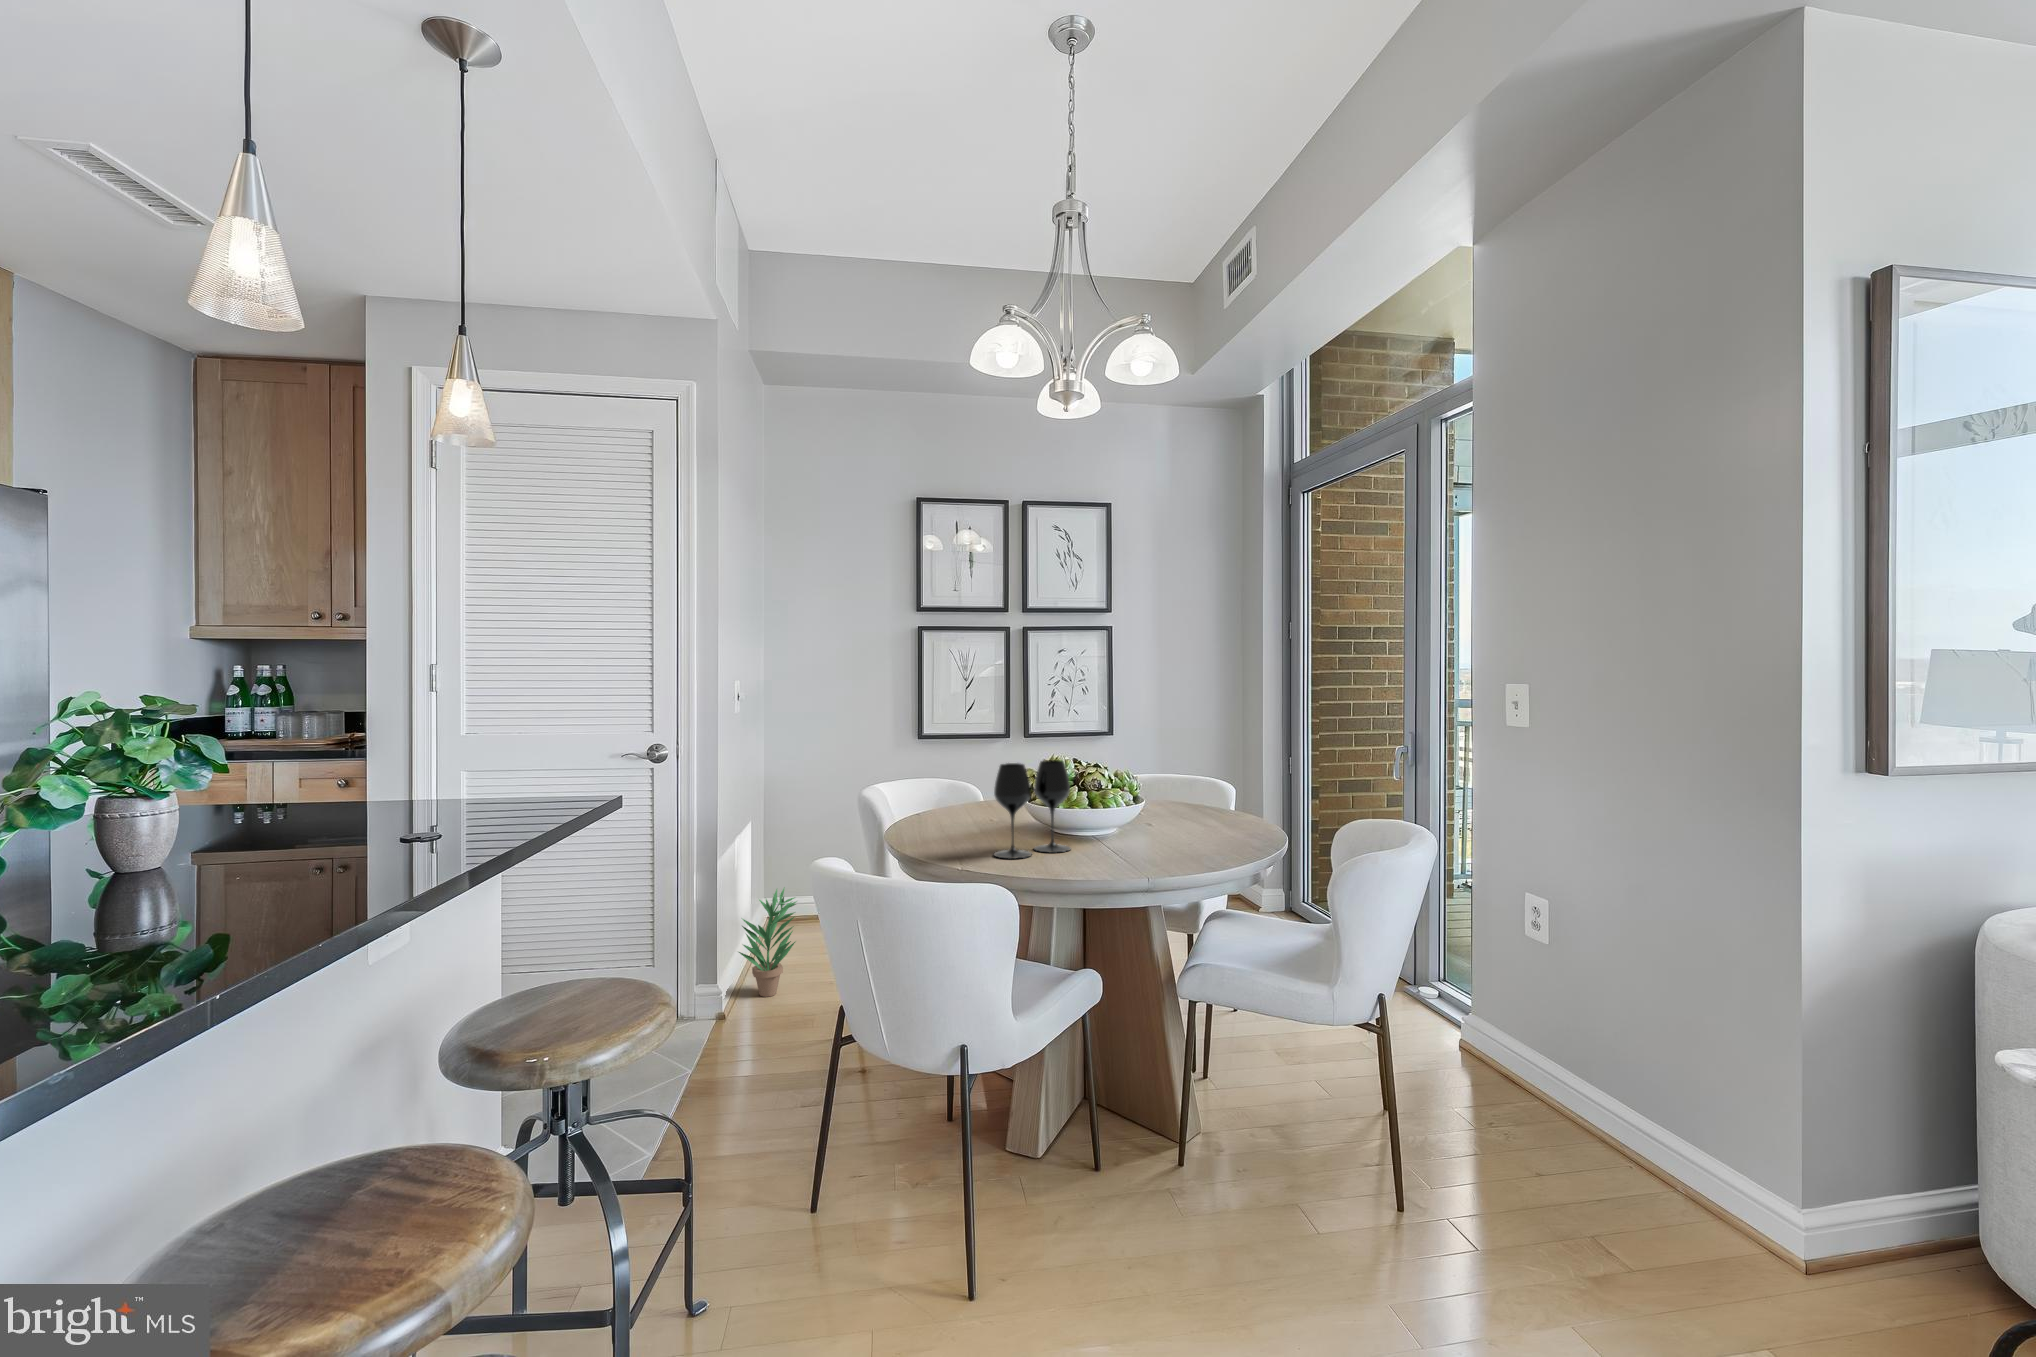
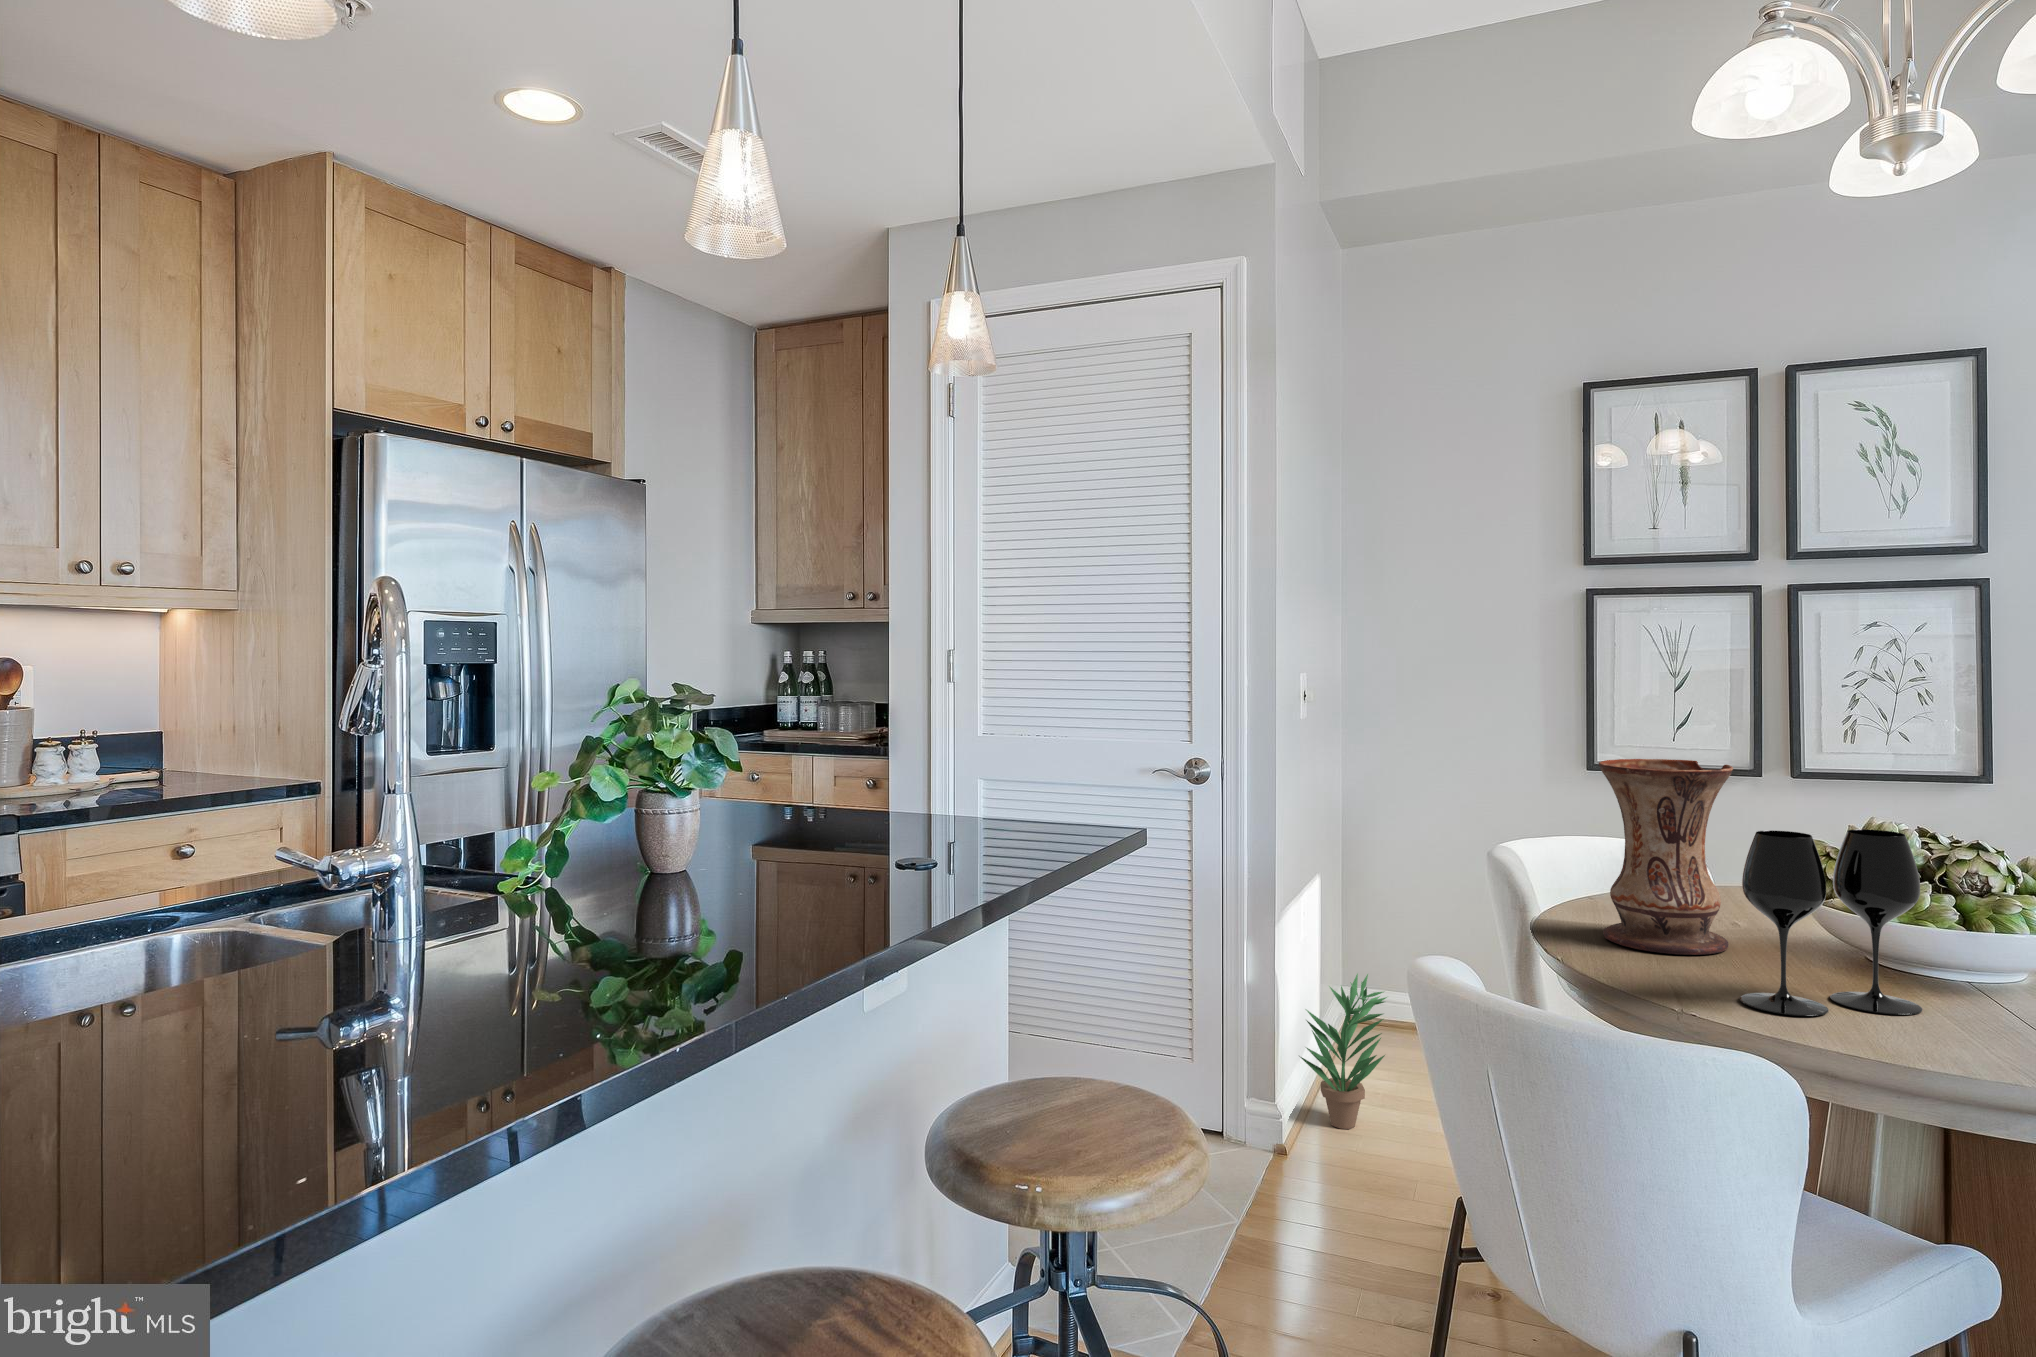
vase: none [925,729,991,838] -> present [1599,759,1733,955]

